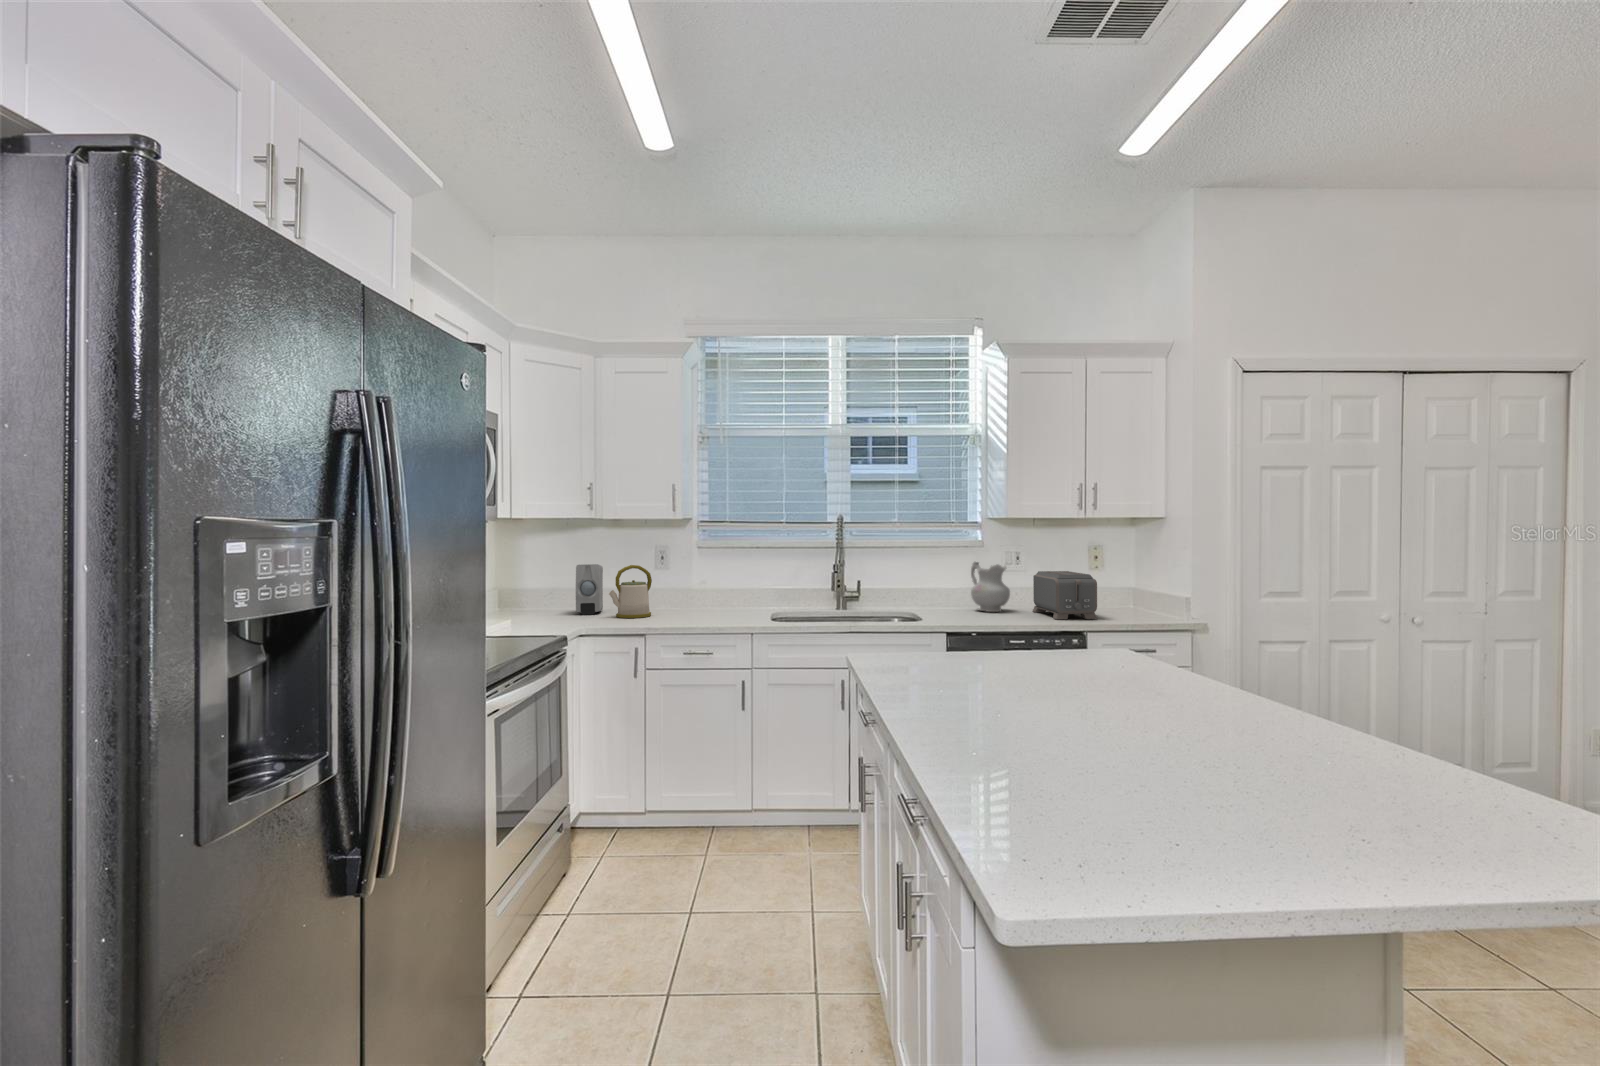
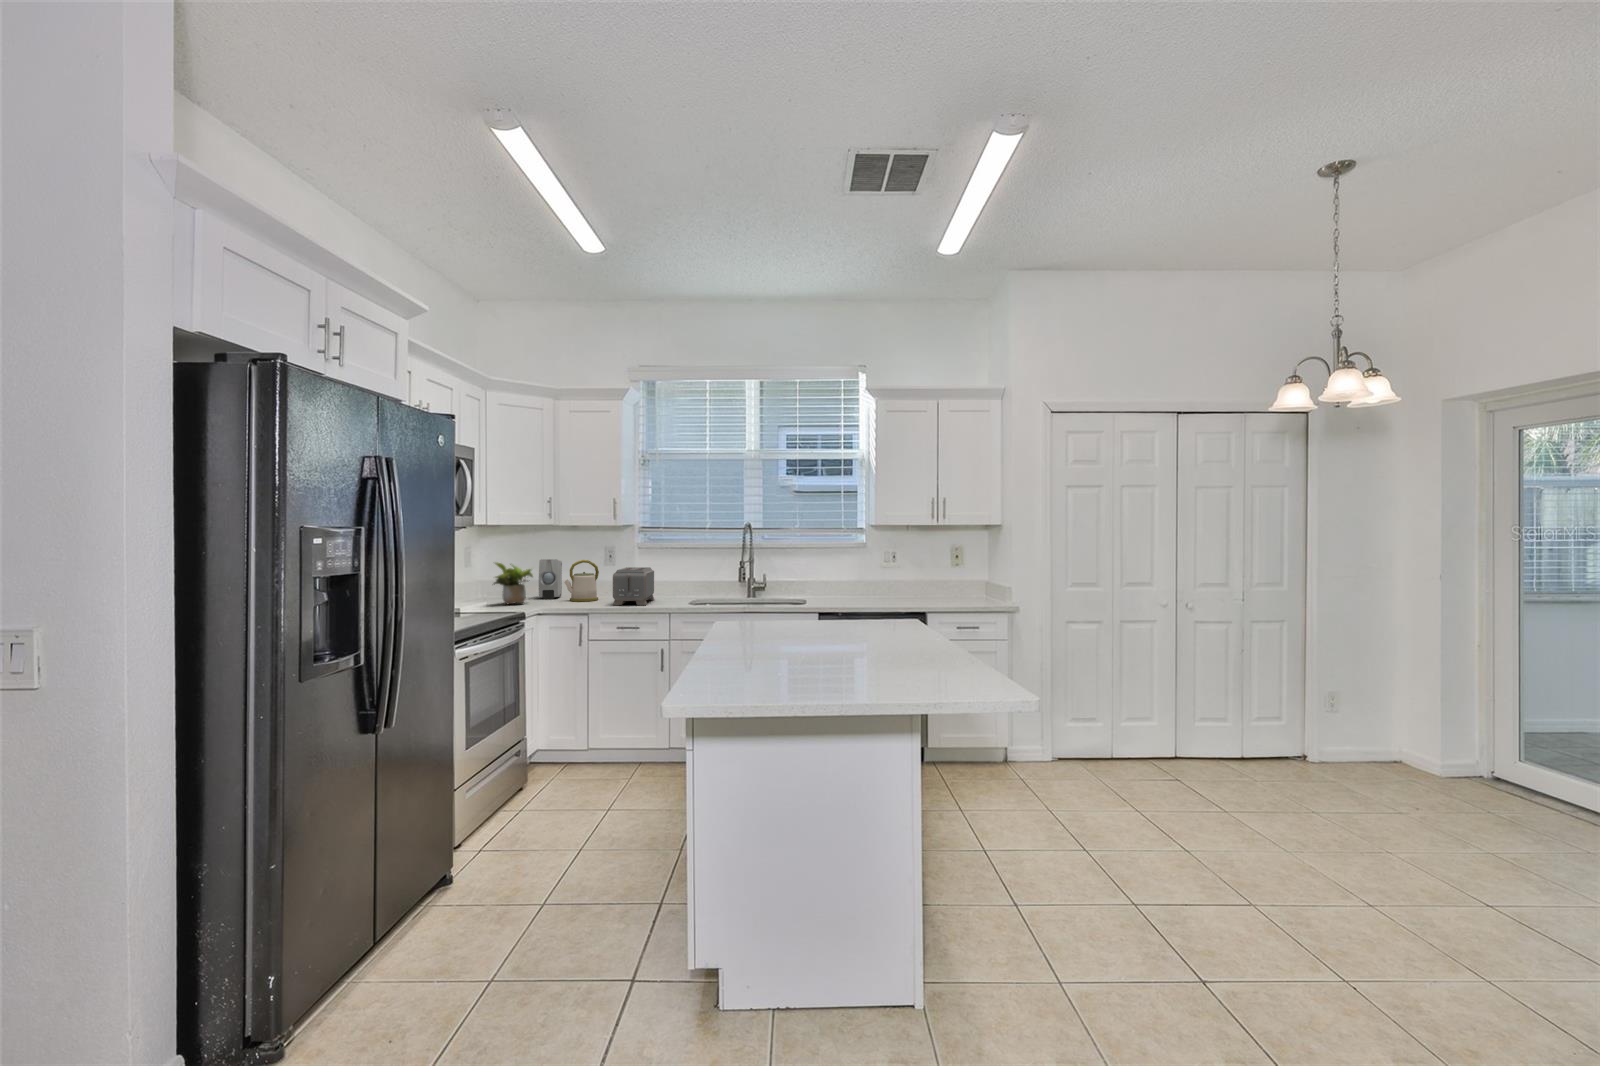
ceramic pitcher: present [971,562,1010,612] -> none [854,559,884,599]
potted plant: none [519,569,571,623] -> present [494,563,533,604]
toaster: present [1032,571,1097,619] -> present [613,567,654,605]

